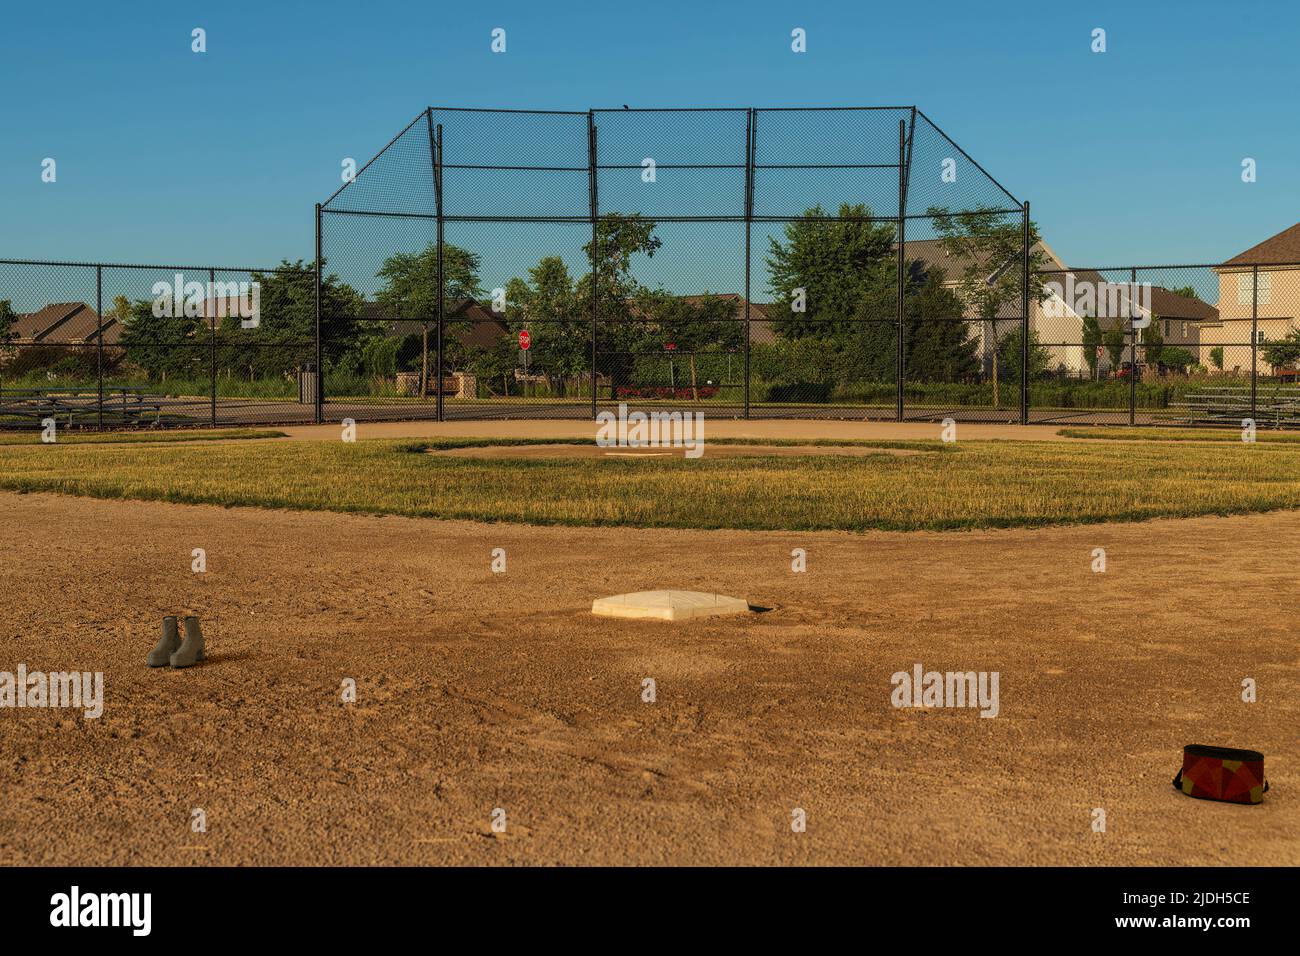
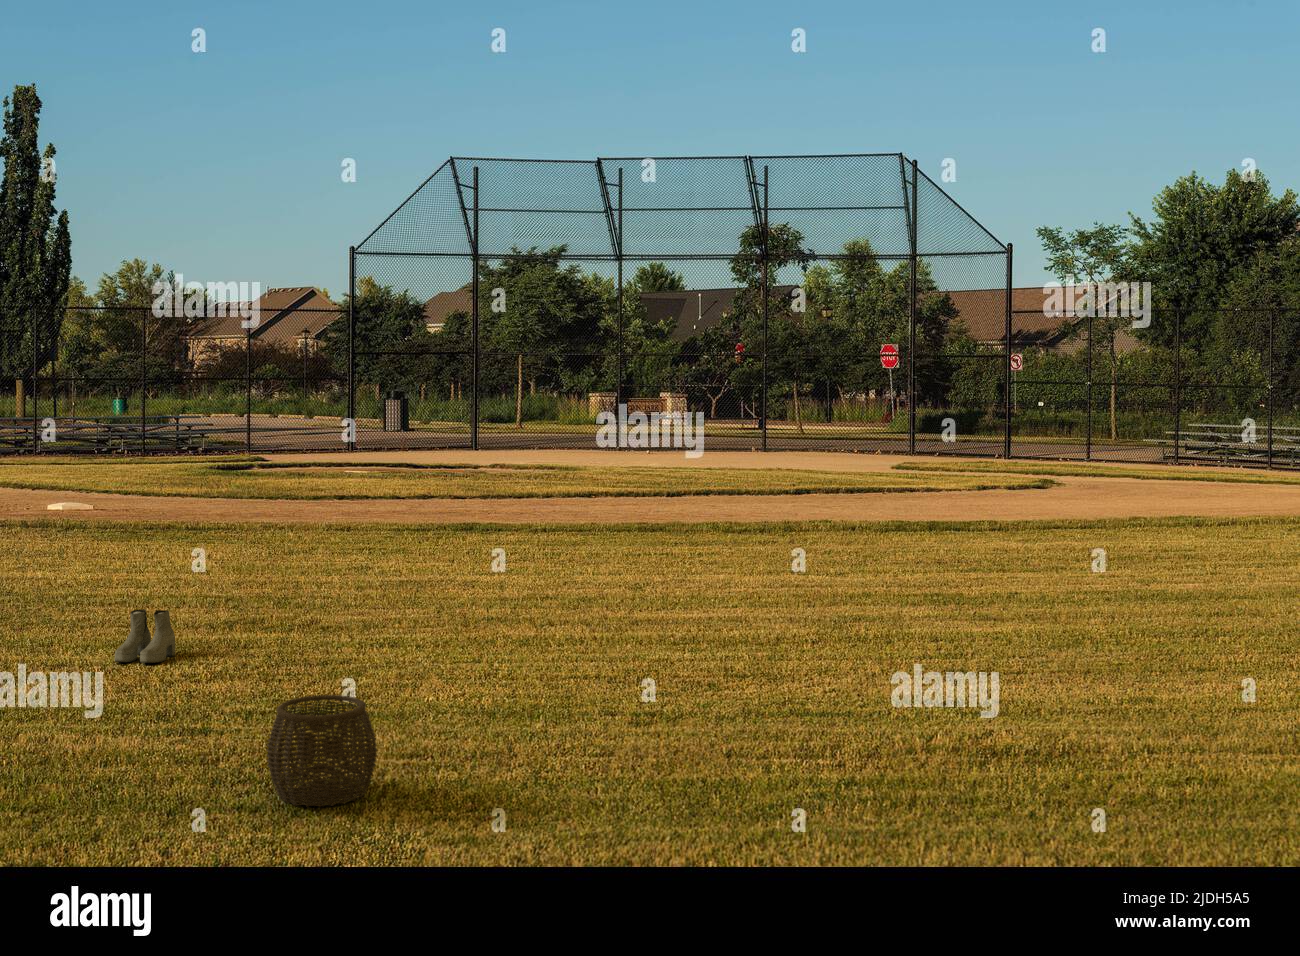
woven basket: none [276,696,385,806] -> present [266,695,377,807]
bag: present [1172,744,1269,805] -> none [1177,746,1274,807]

